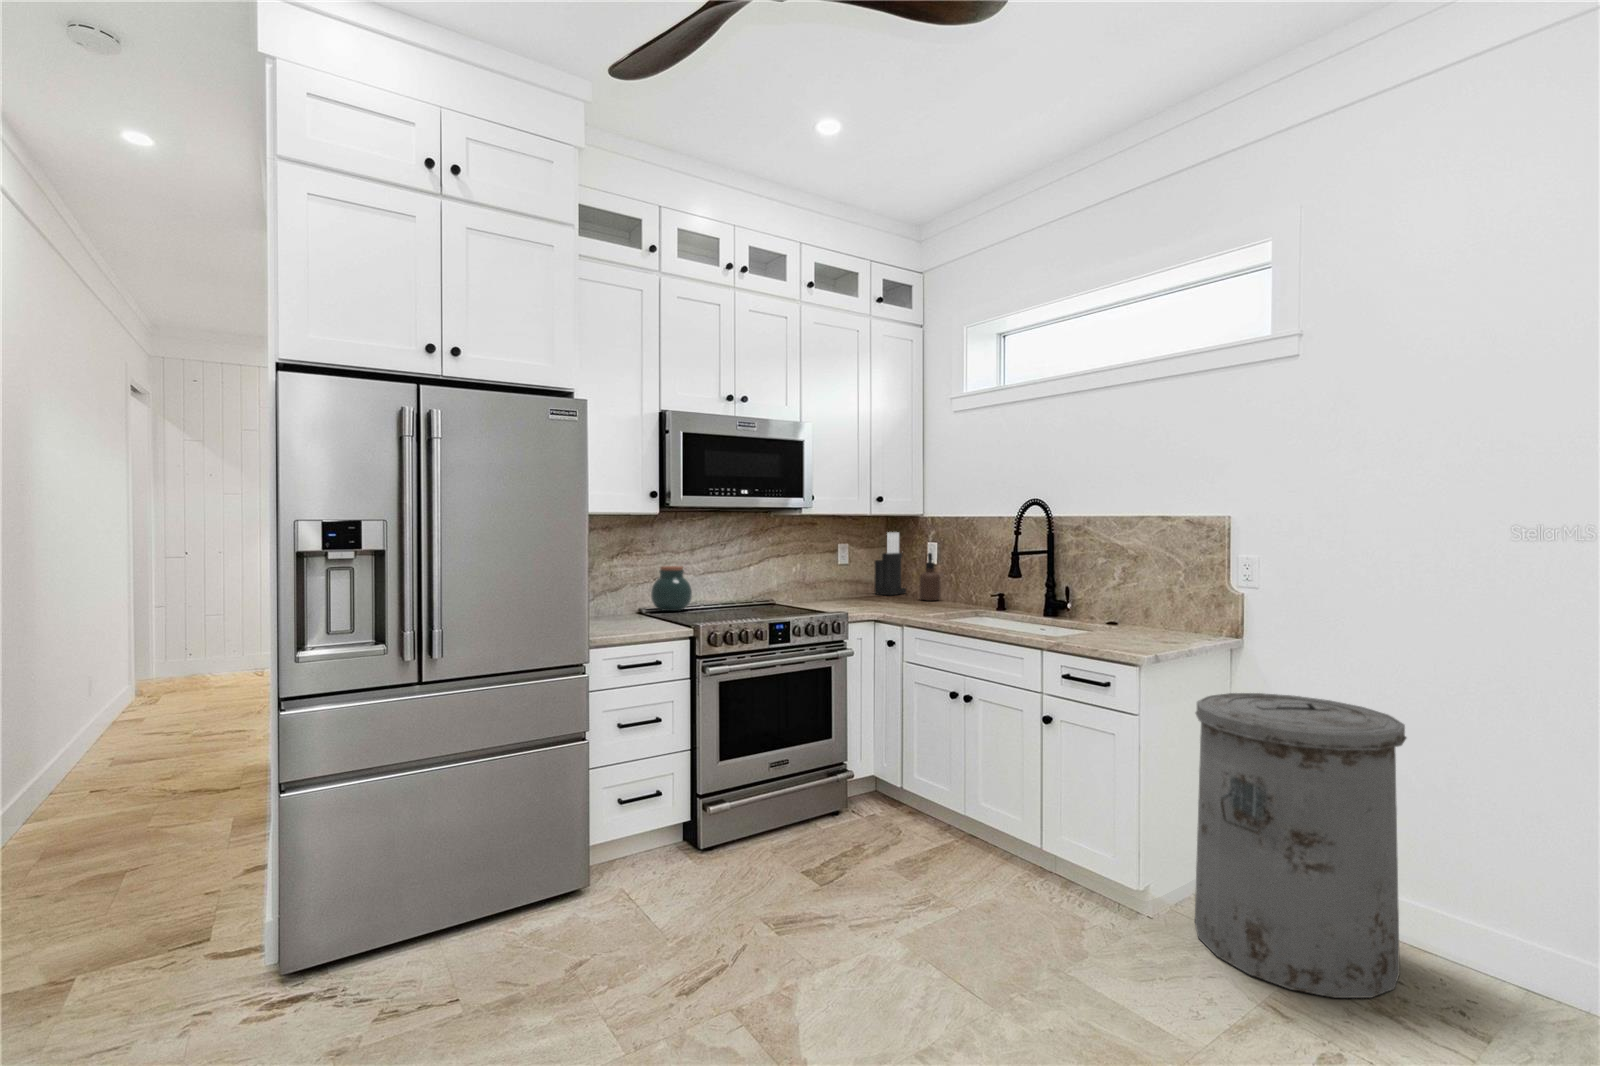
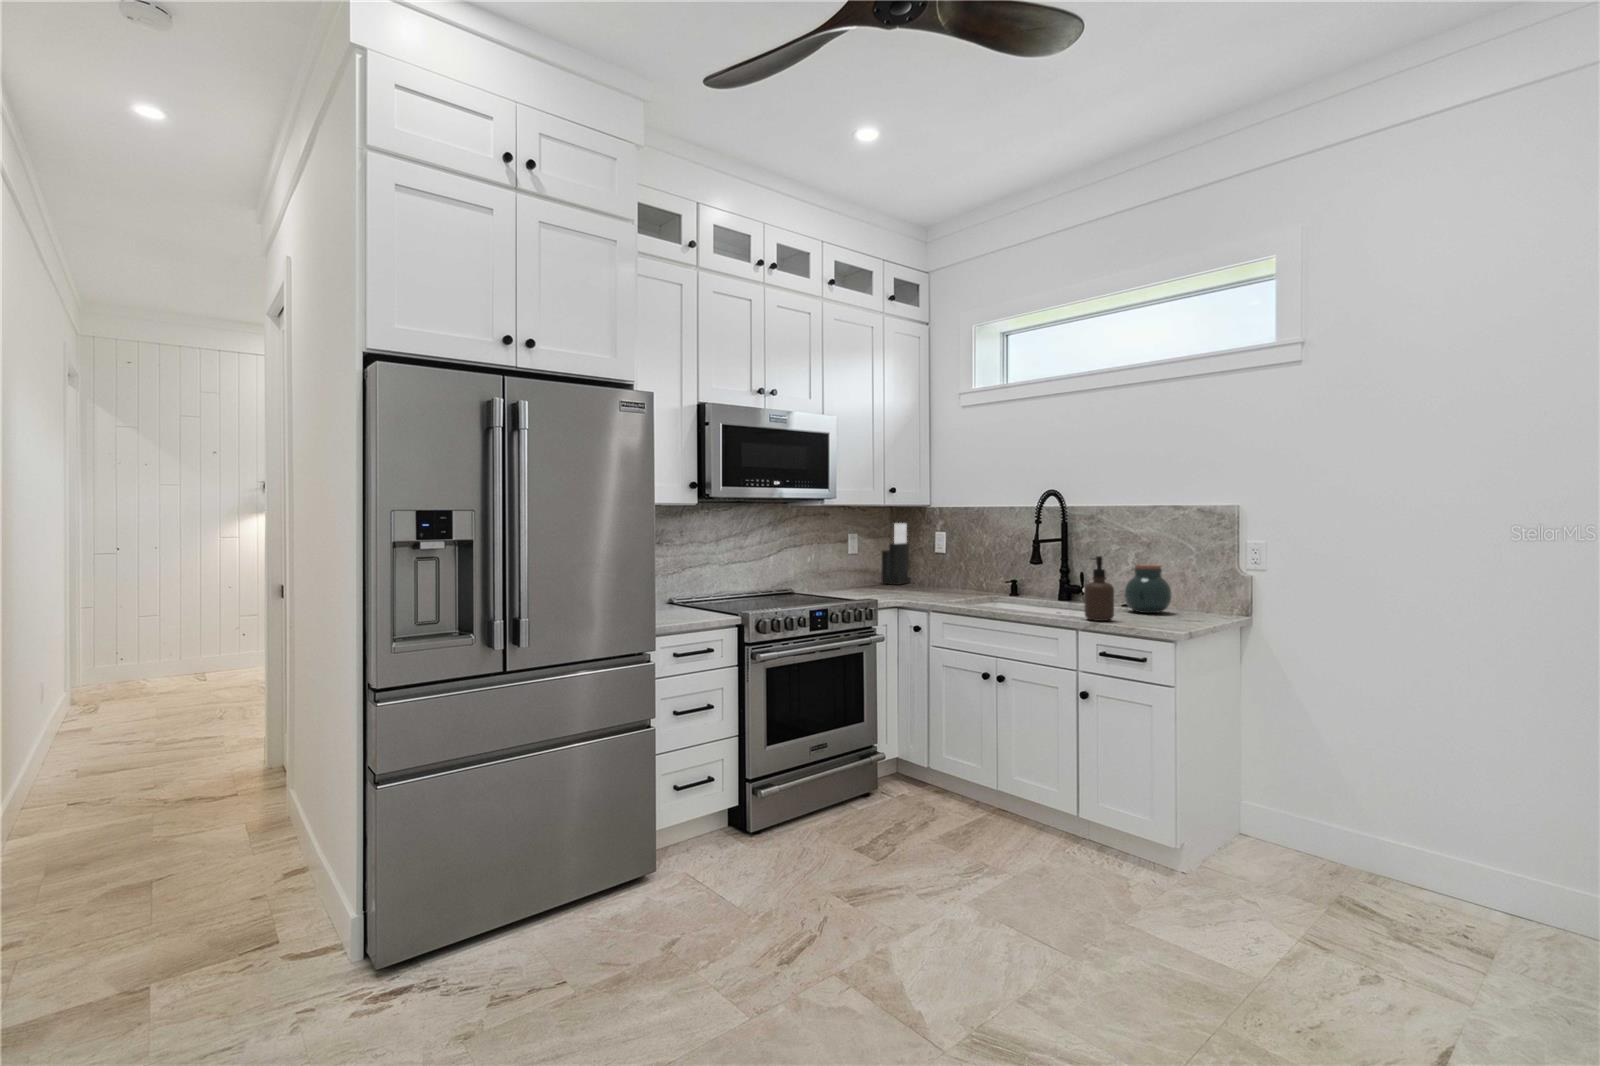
soap dispenser: present [920,553,941,601] -> present [1085,556,1114,621]
jar: present [651,566,692,611] -> present [1124,565,1172,613]
trash can: present [1195,693,1406,998] -> none [1226,667,1416,931]

